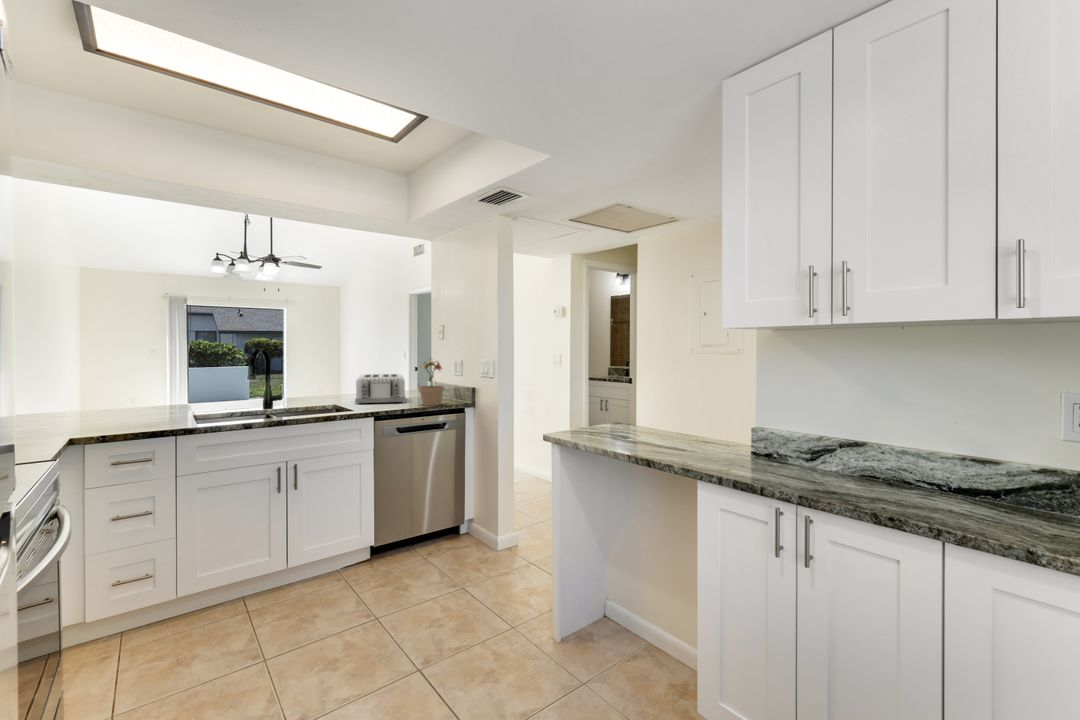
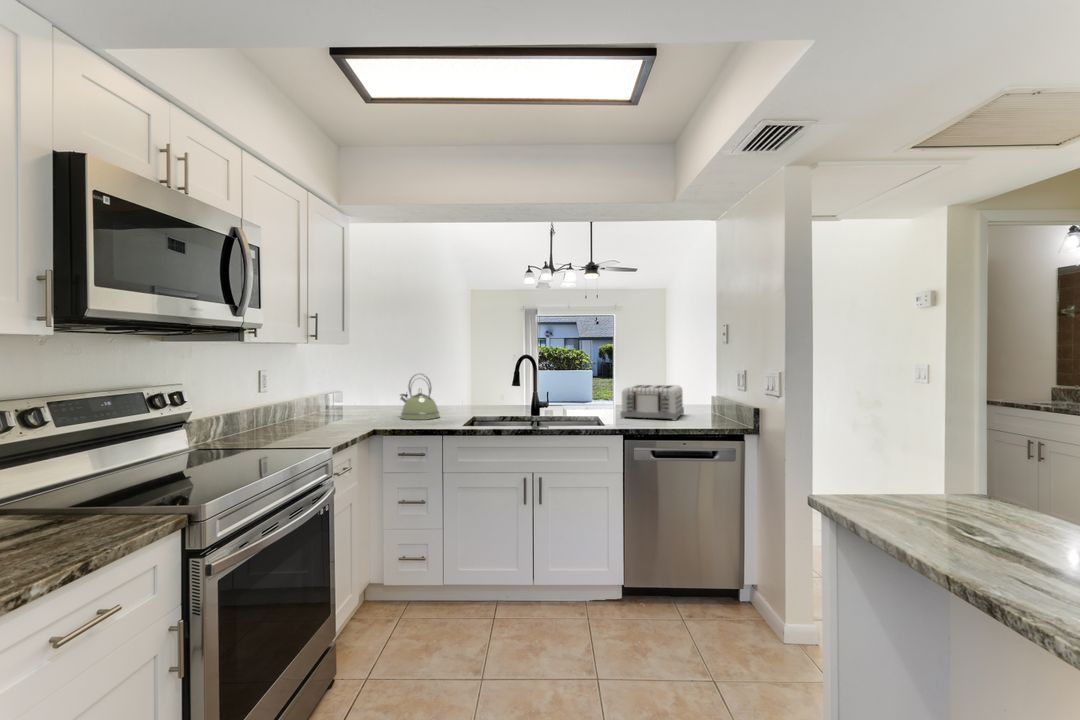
potted plant: present [419,358,444,406] -> none [683,366,720,426]
kettle: none [83,369,148,424] -> present [401,374,440,420]

